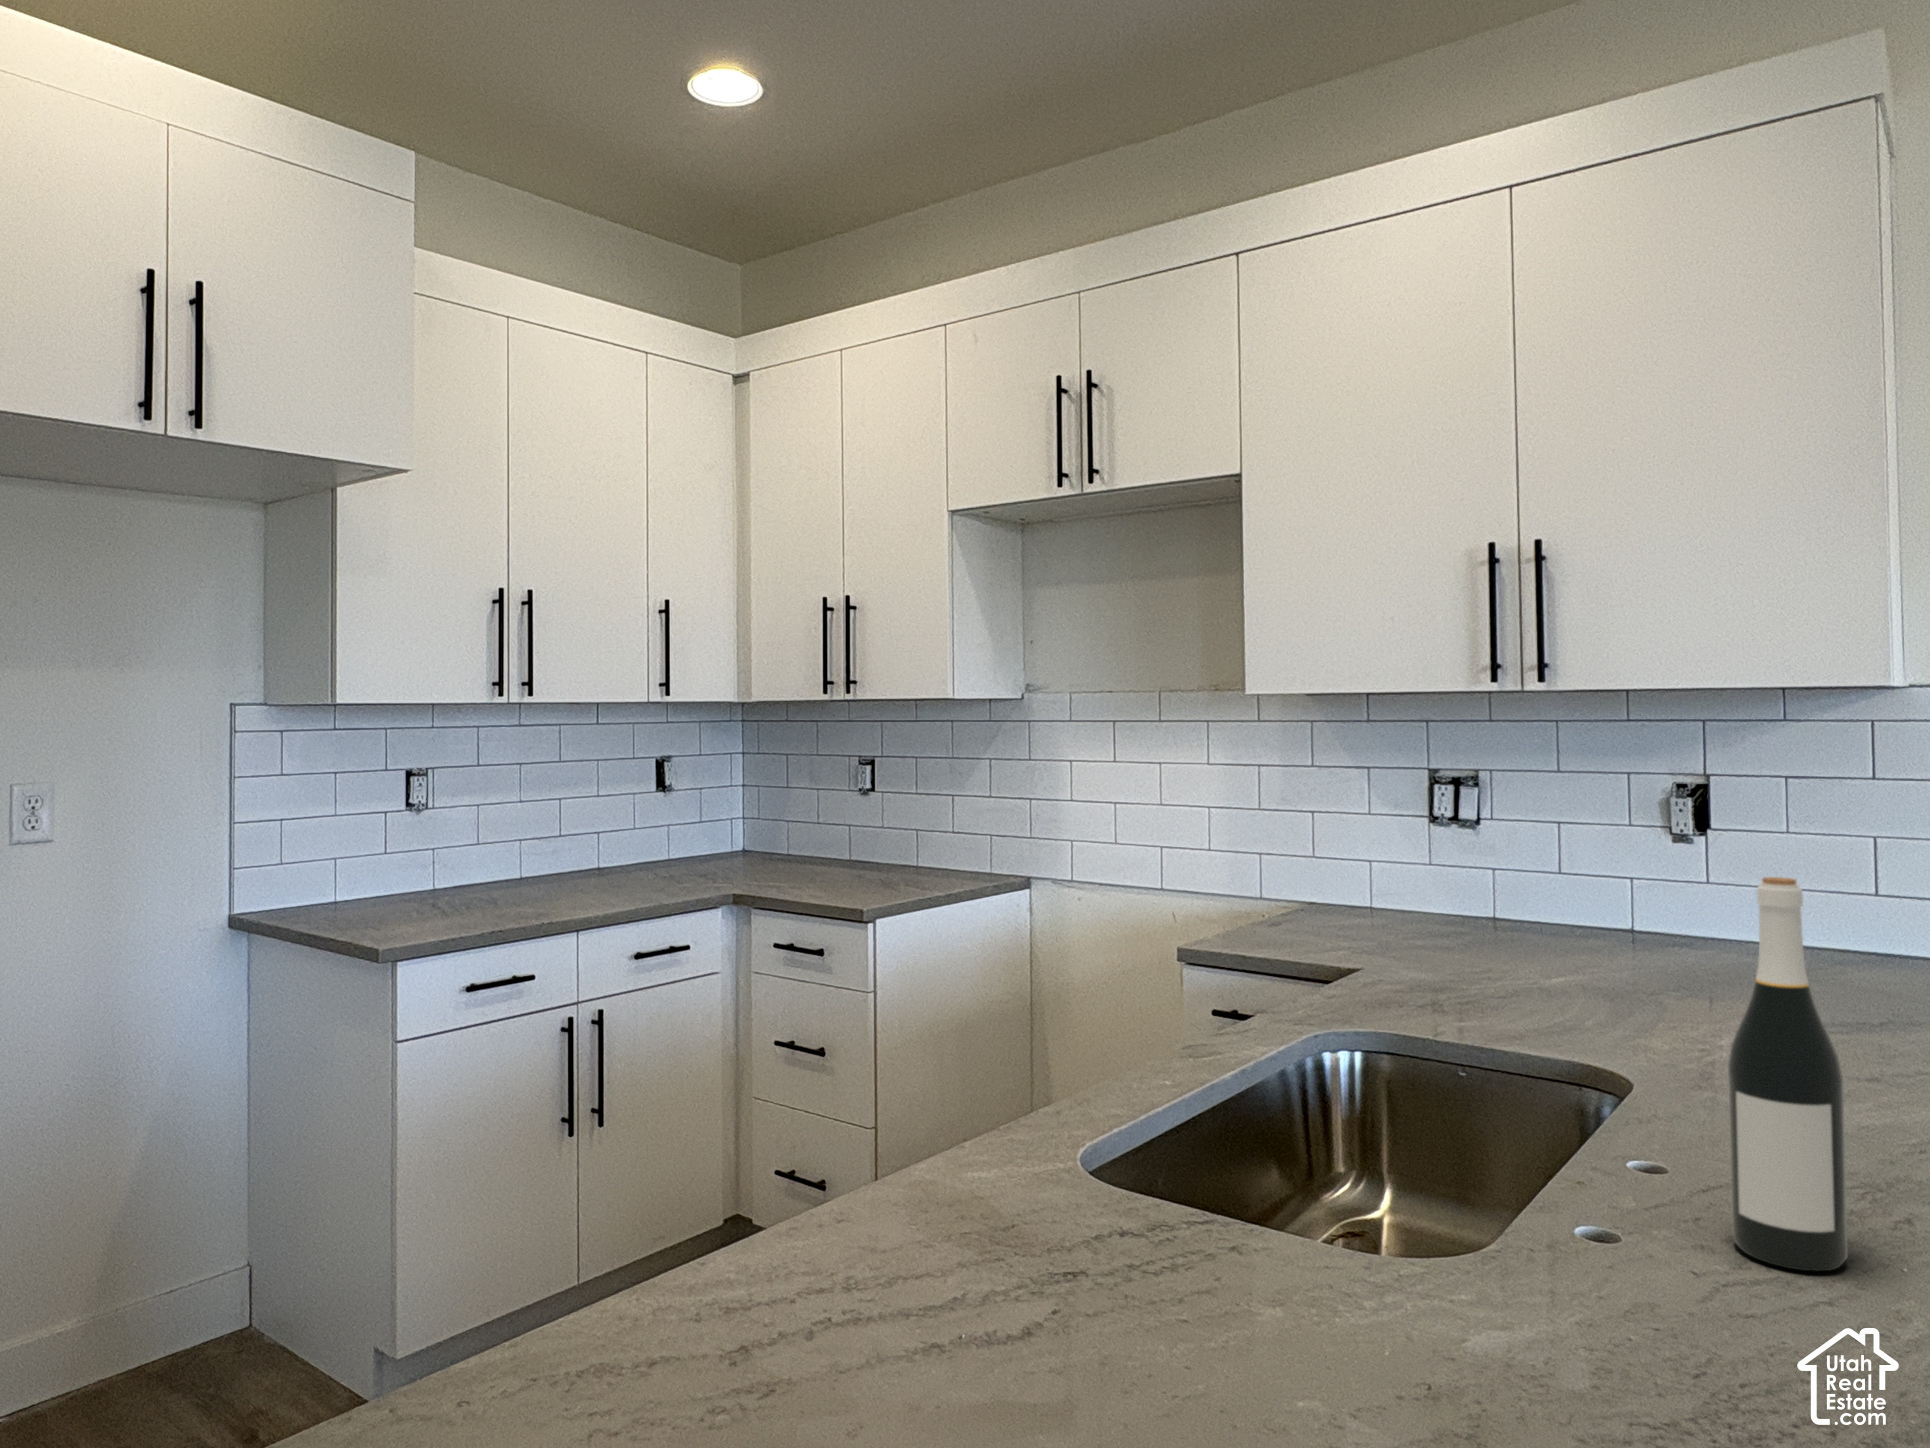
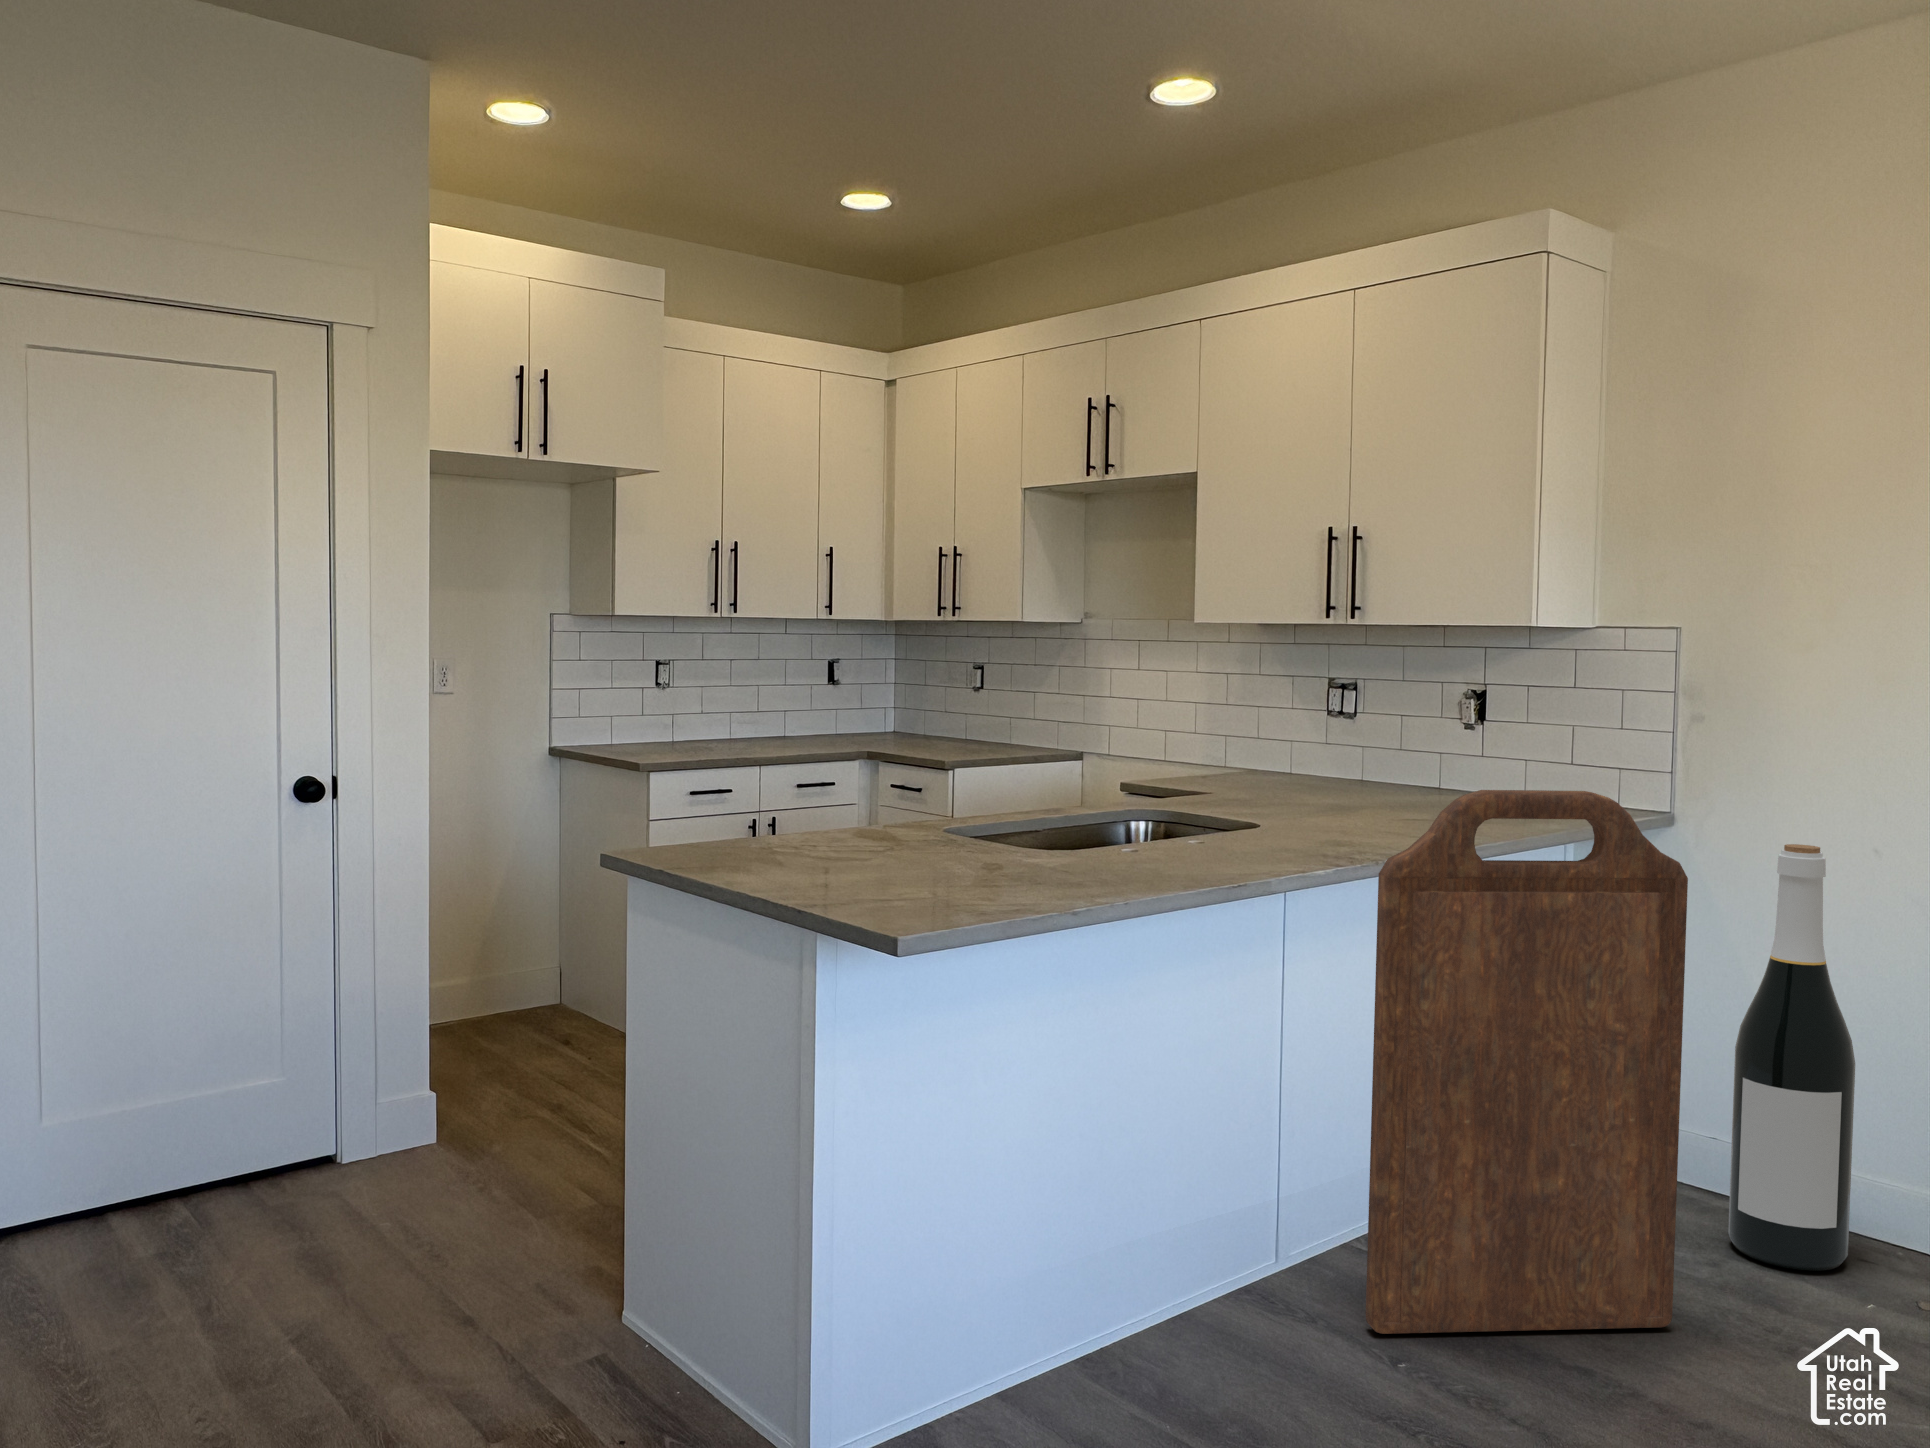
cutting board: none [1379,834,1676,1329] -> present [1366,790,1688,1334]

